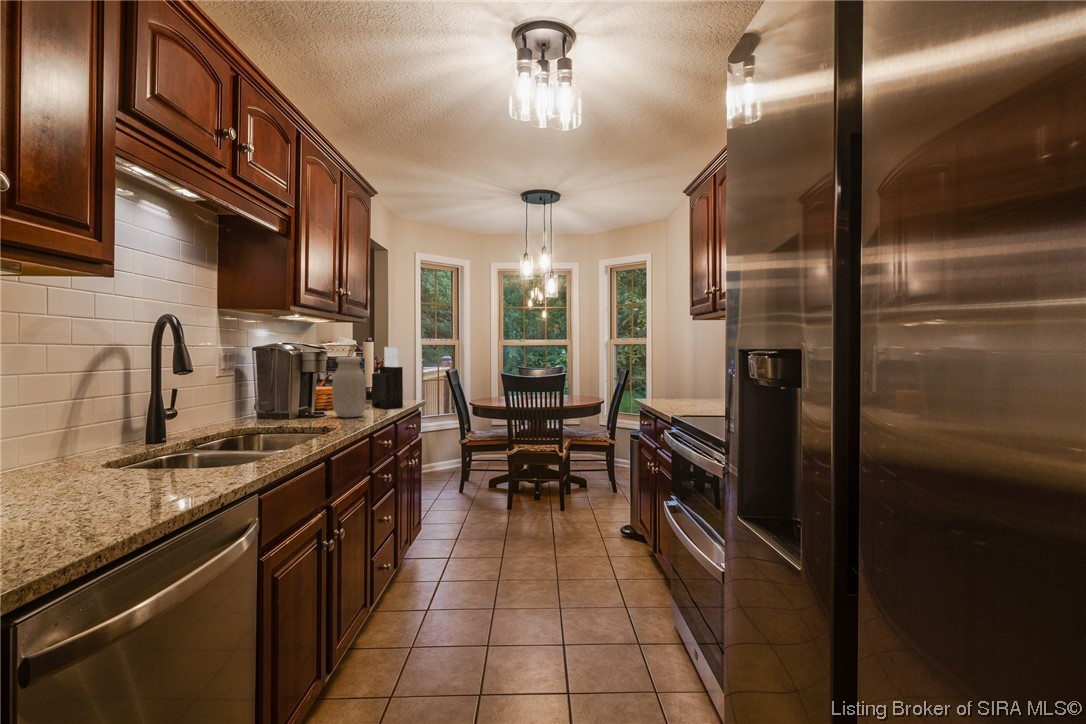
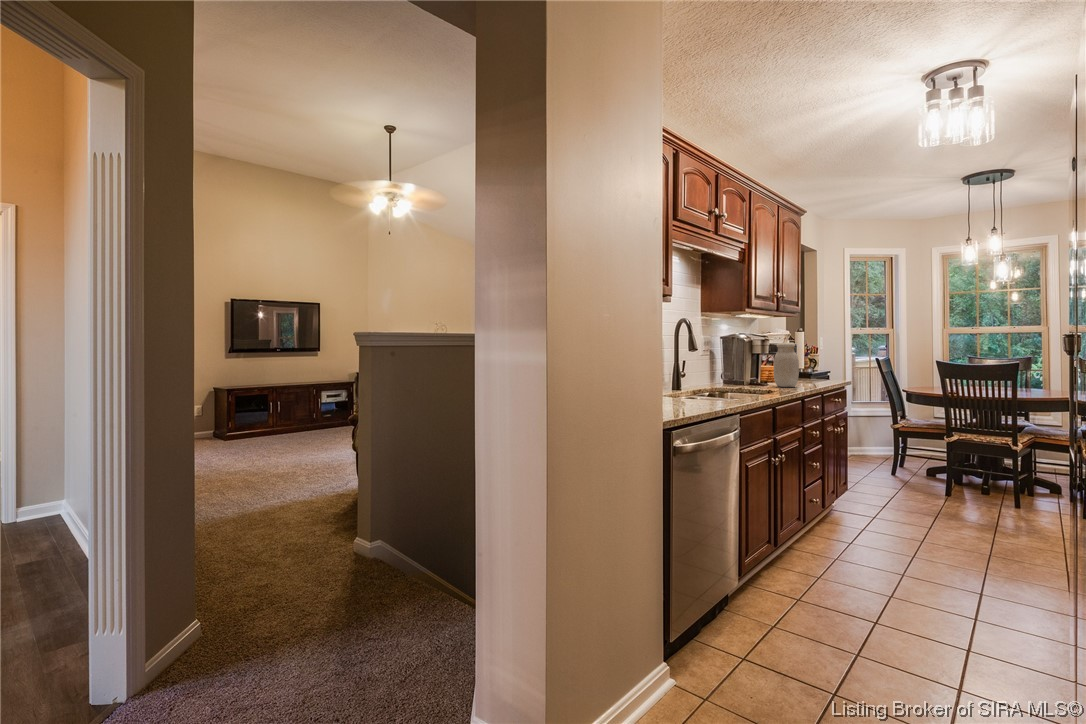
knife block: present [372,347,403,409] -> none [803,335,829,384]

